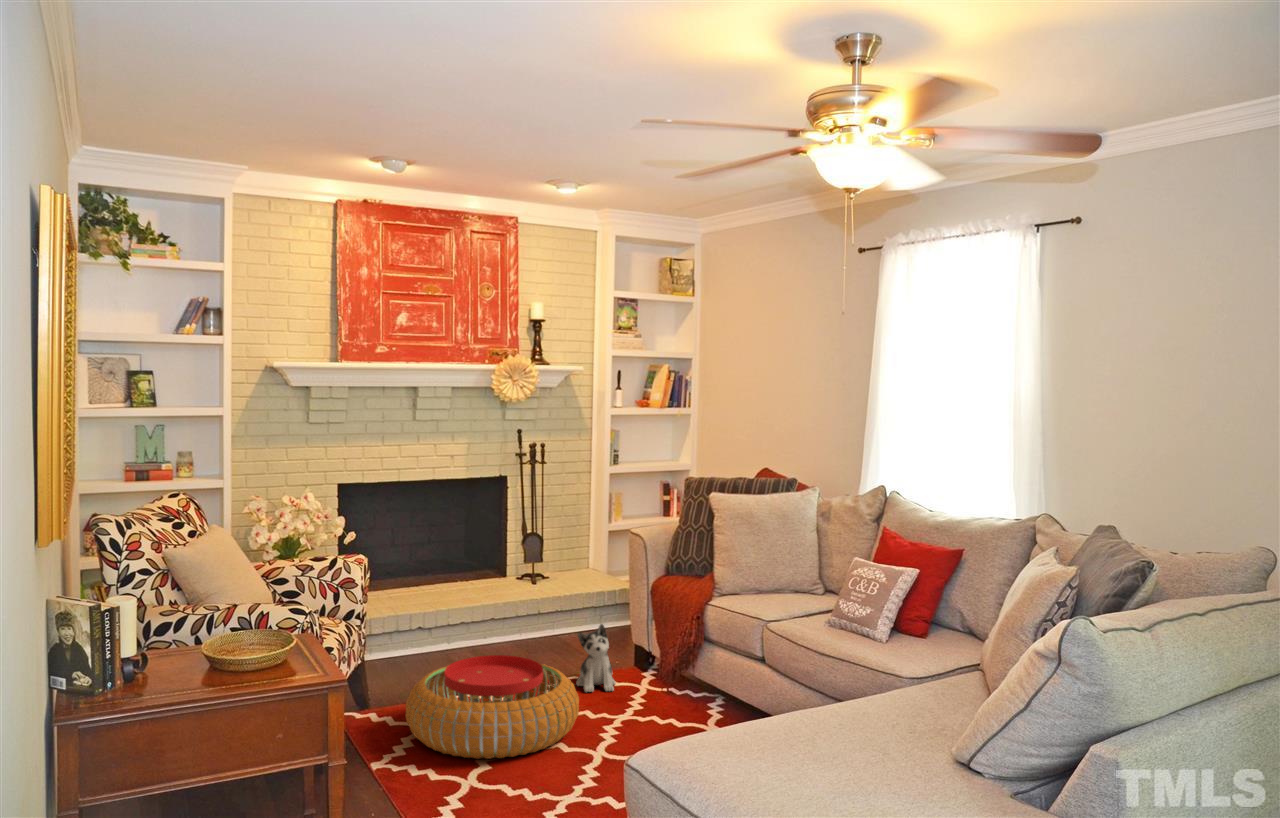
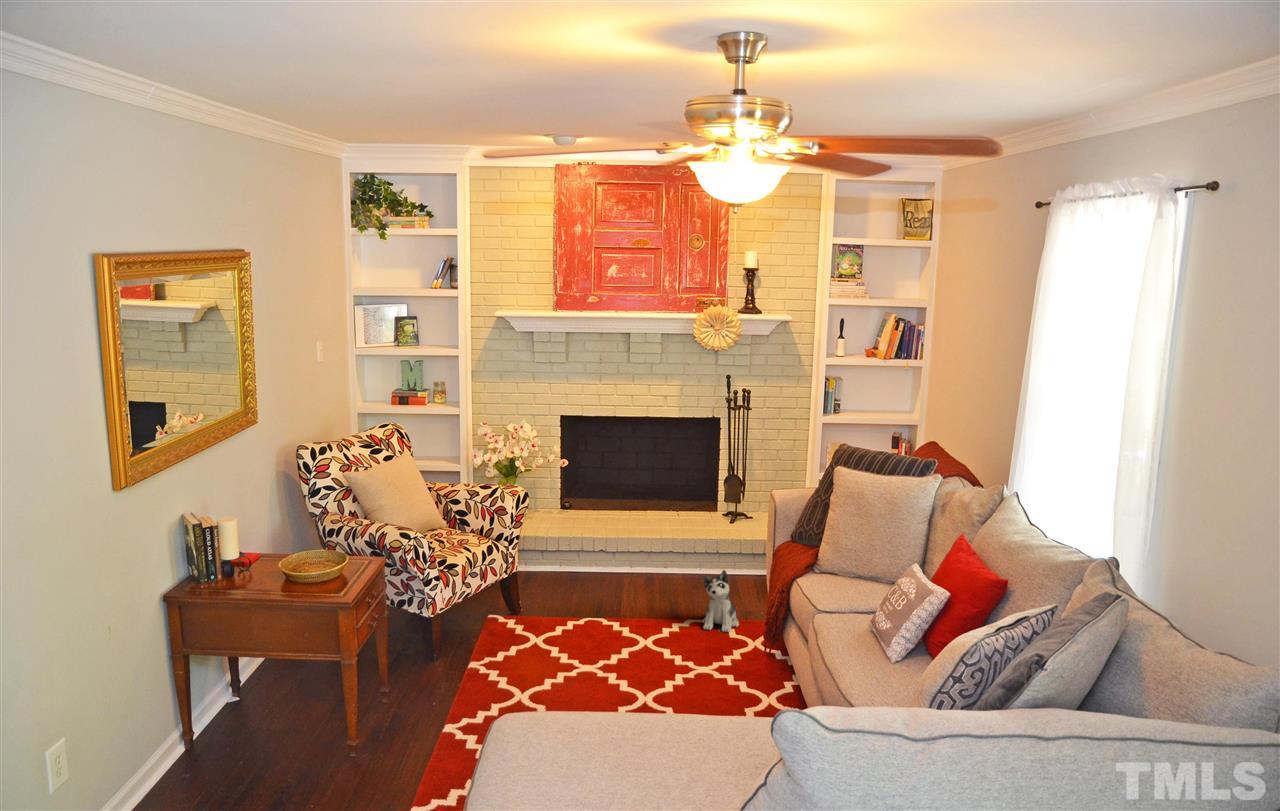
pouf: present [406,655,579,759] -> none [523,584,670,670]

